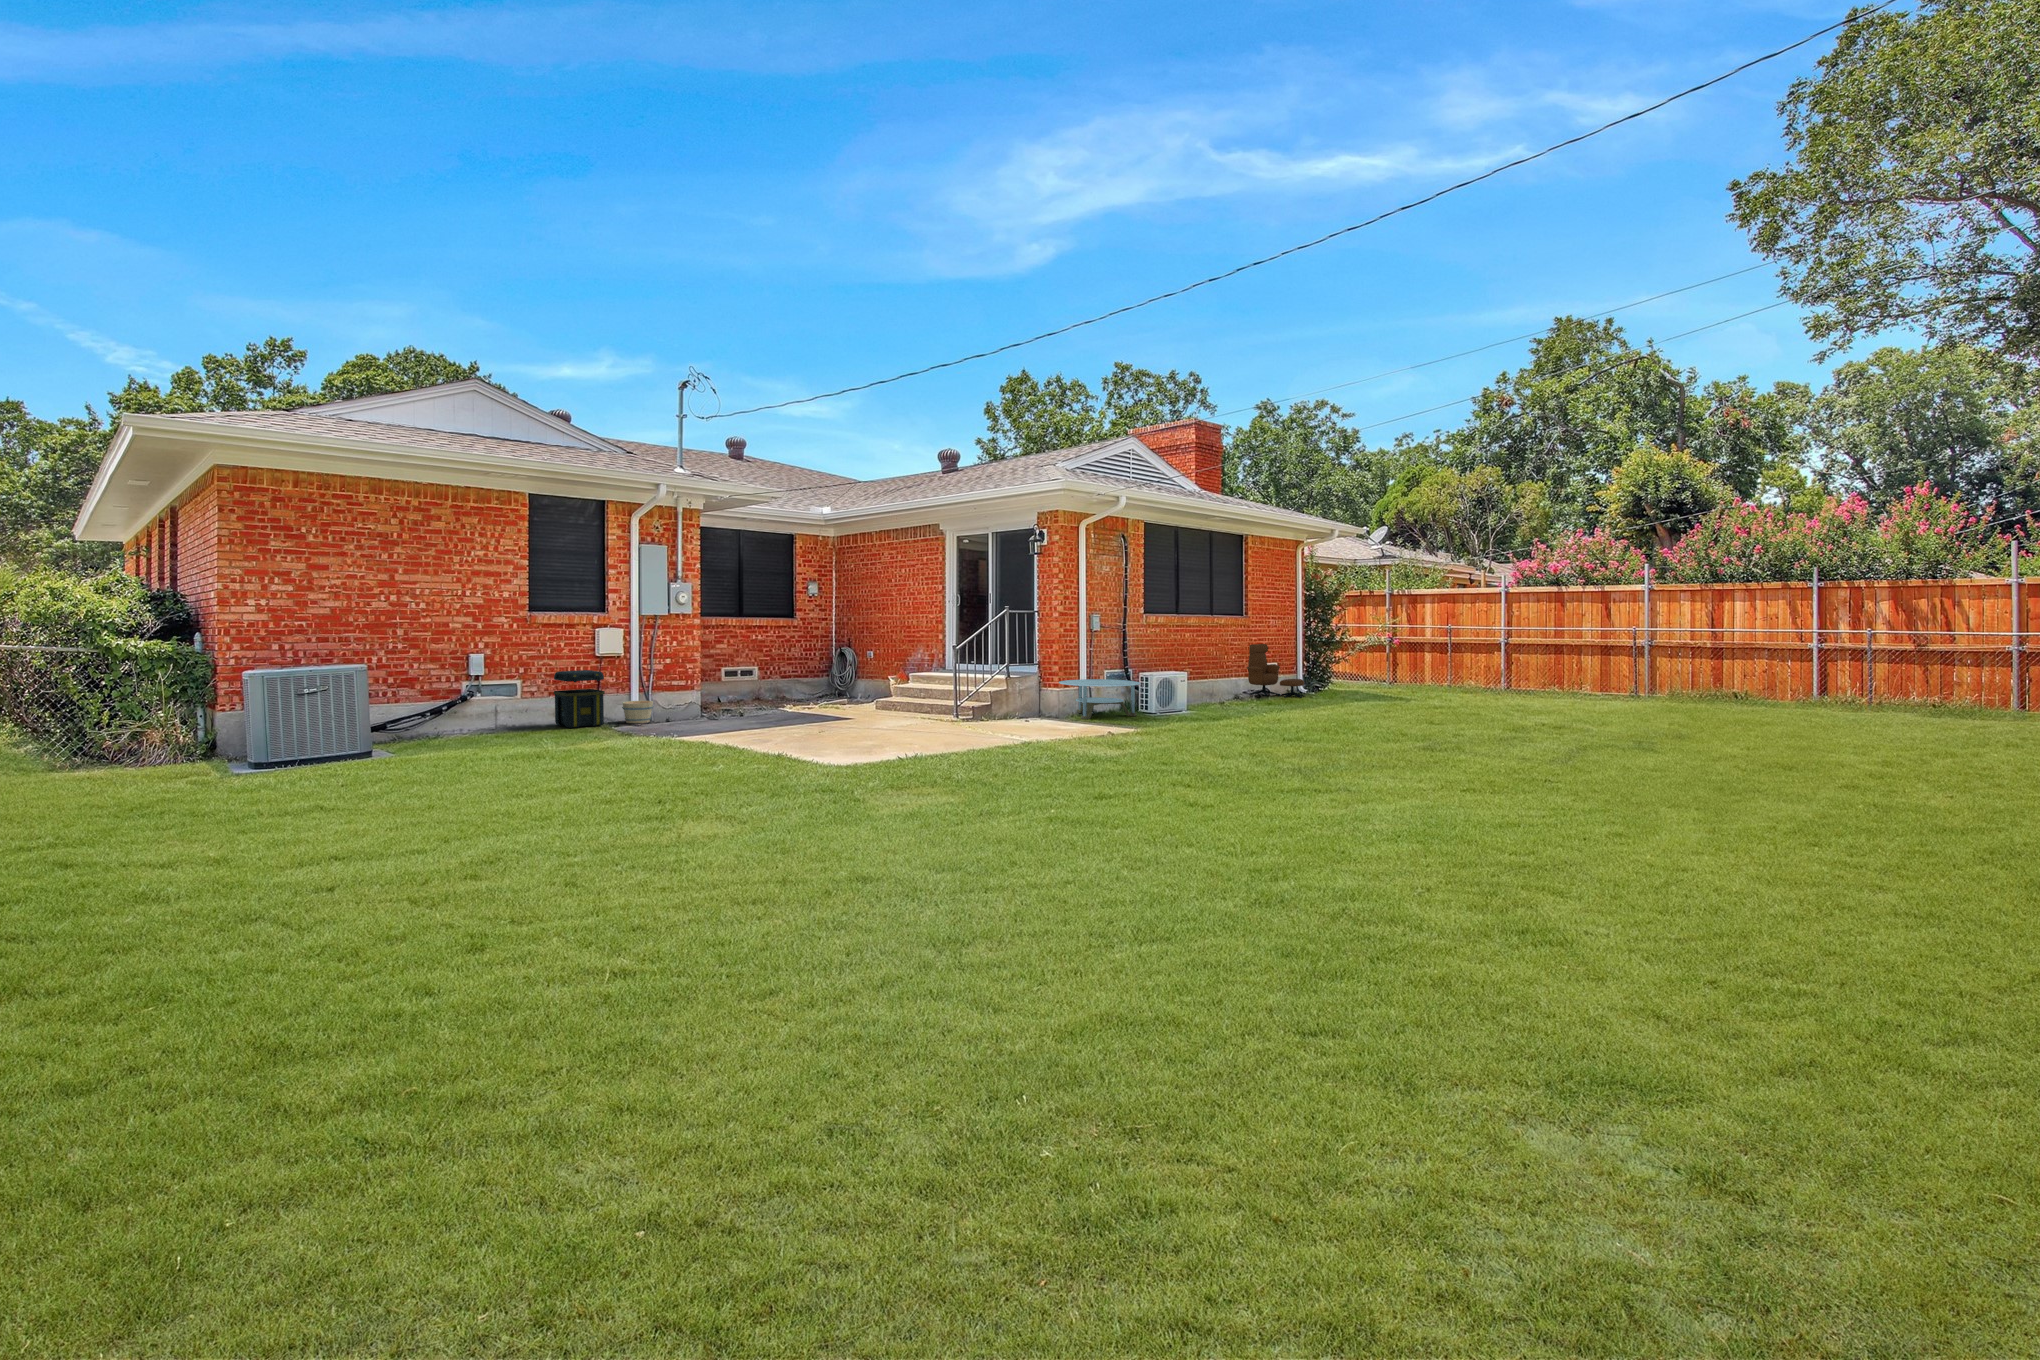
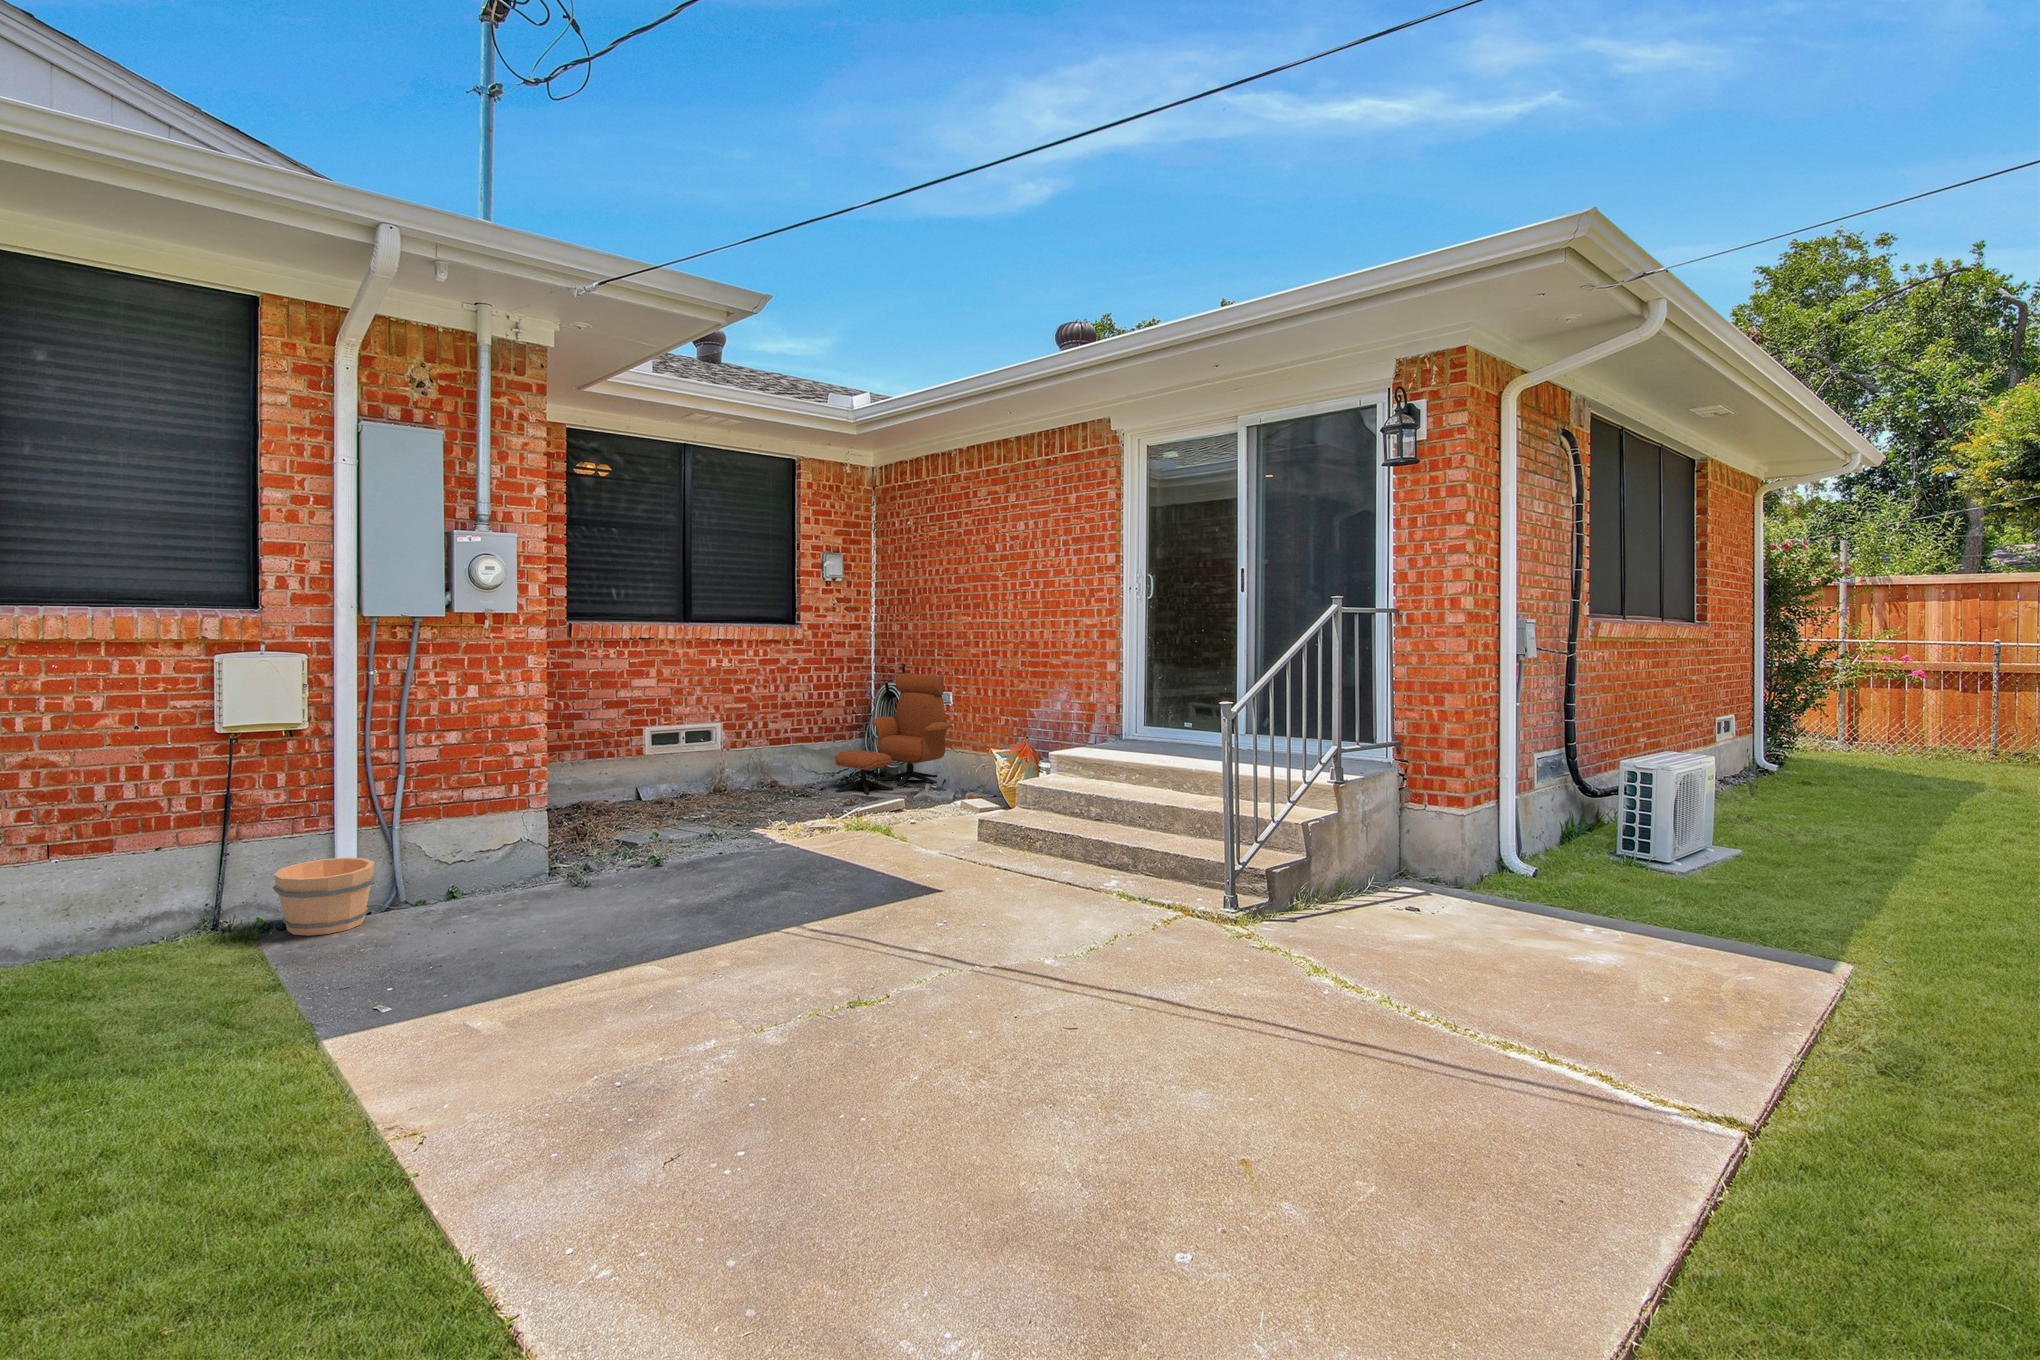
lounge chair: present [1247,644,1305,698] -> present [835,673,952,795]
toolbox: present [554,670,605,728] -> none [38,778,196,975]
round table: present [1059,679,1141,719] -> none [1478,780,1740,913]

